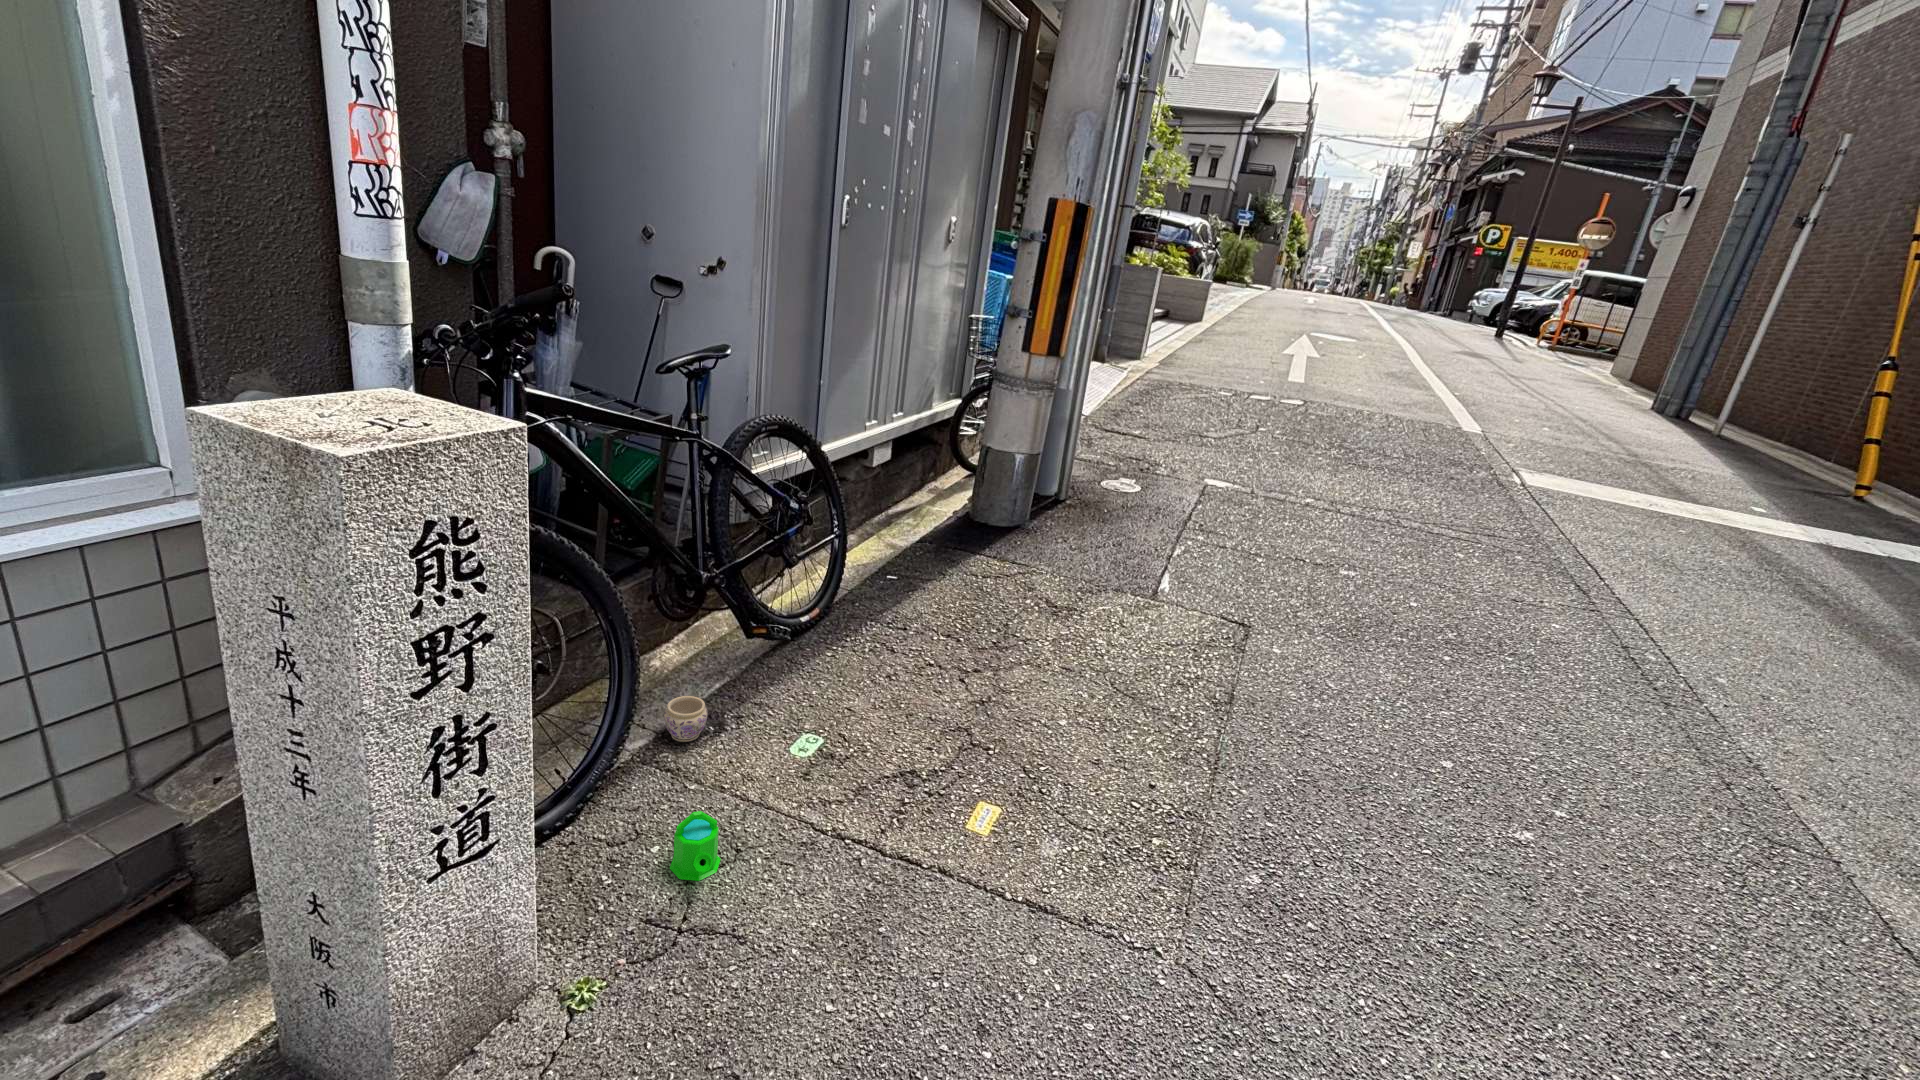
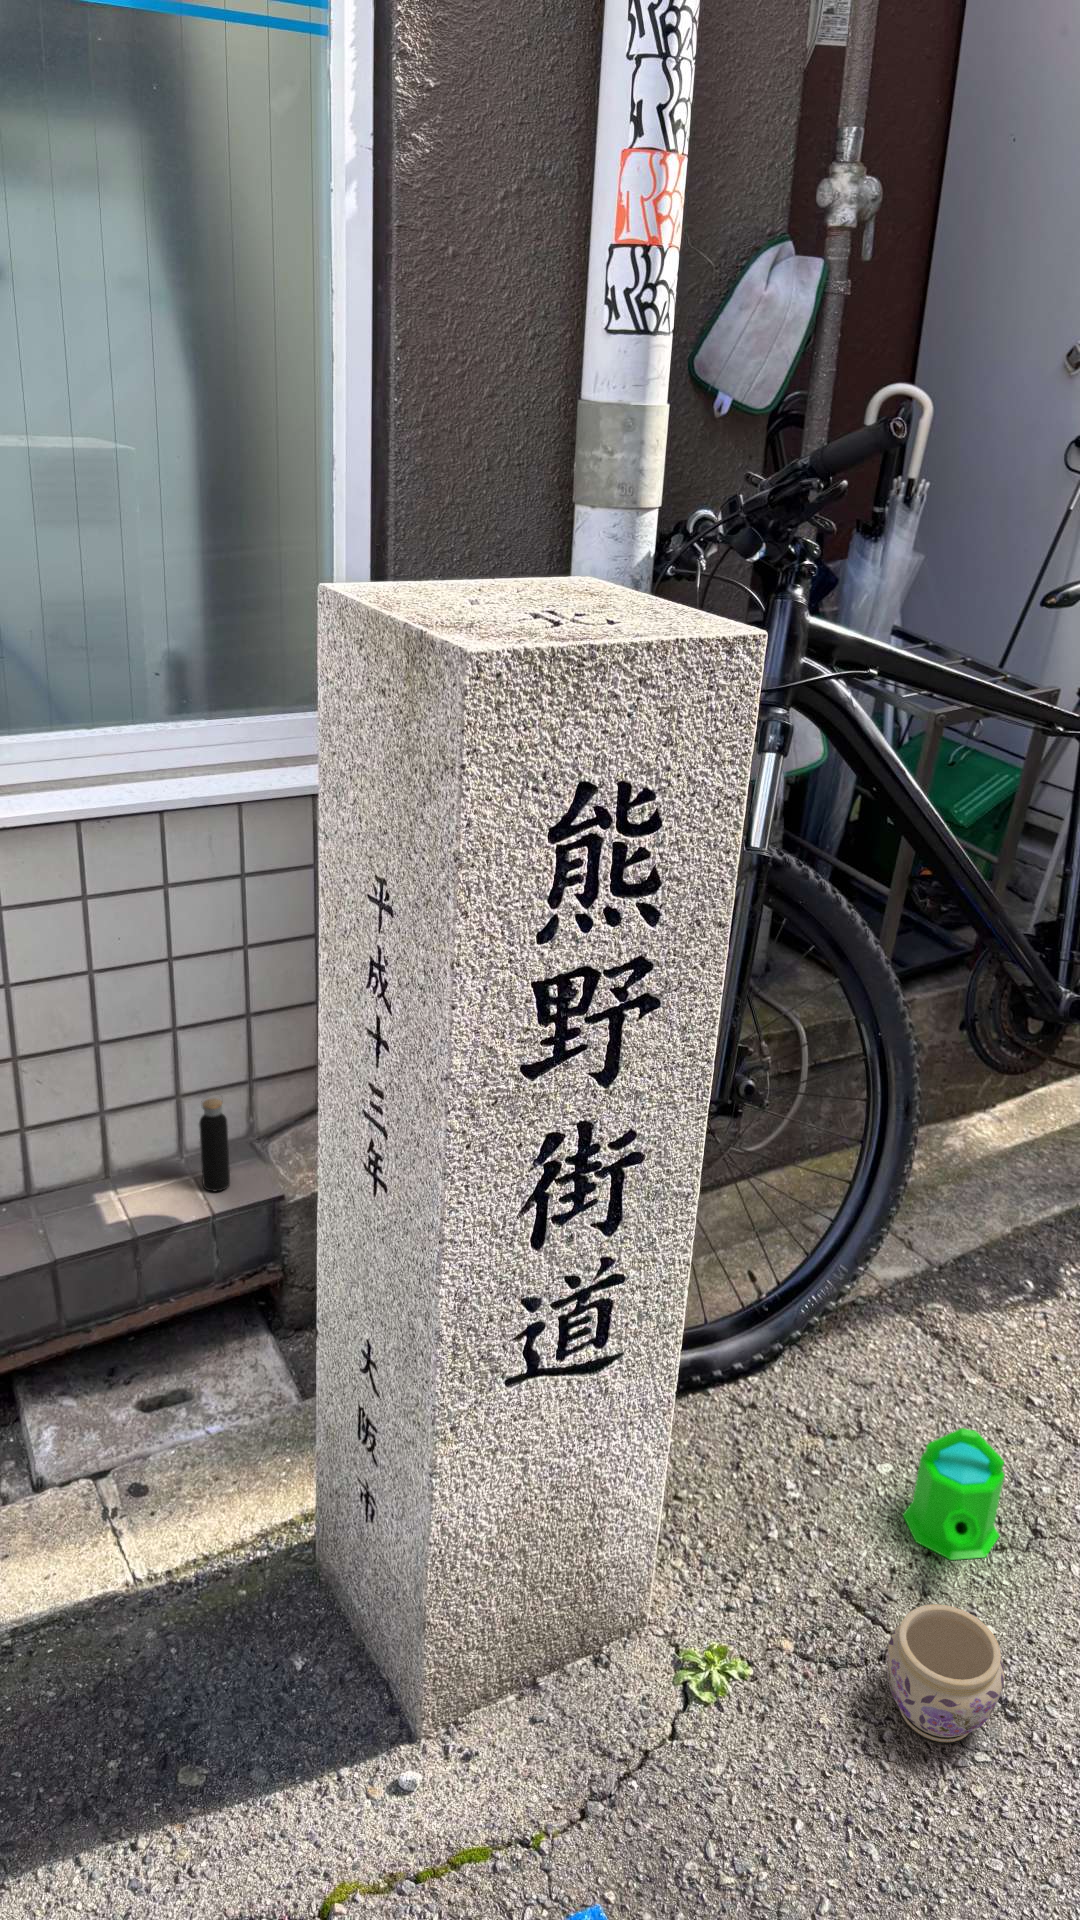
planter: present [664,696,708,742] -> present [887,1604,1005,1744]
water bottle: none [89,765,128,838] -> present [199,1099,230,1191]

